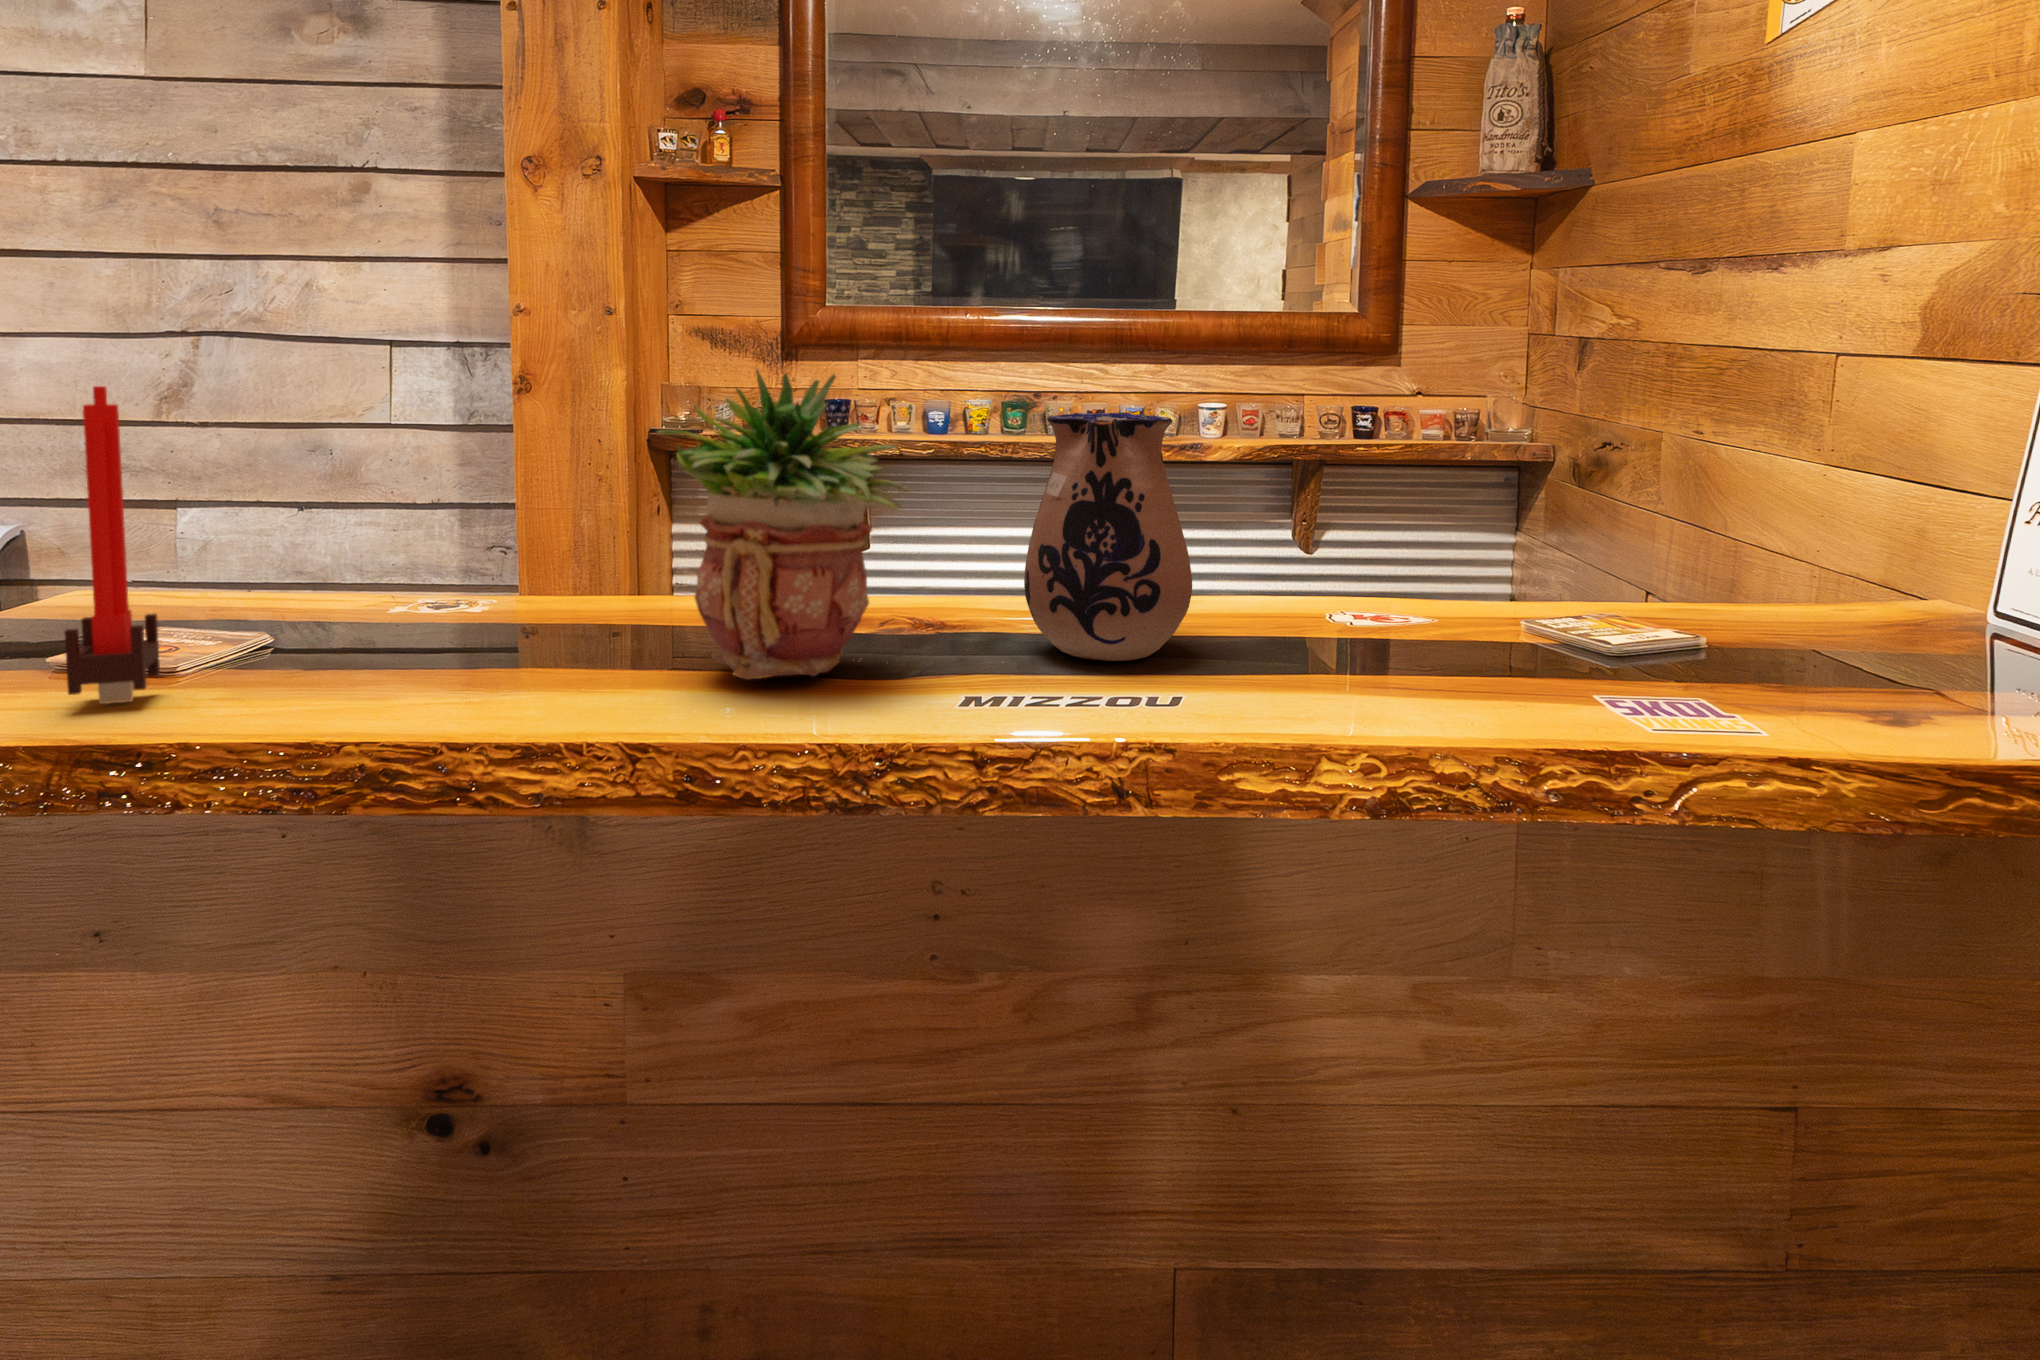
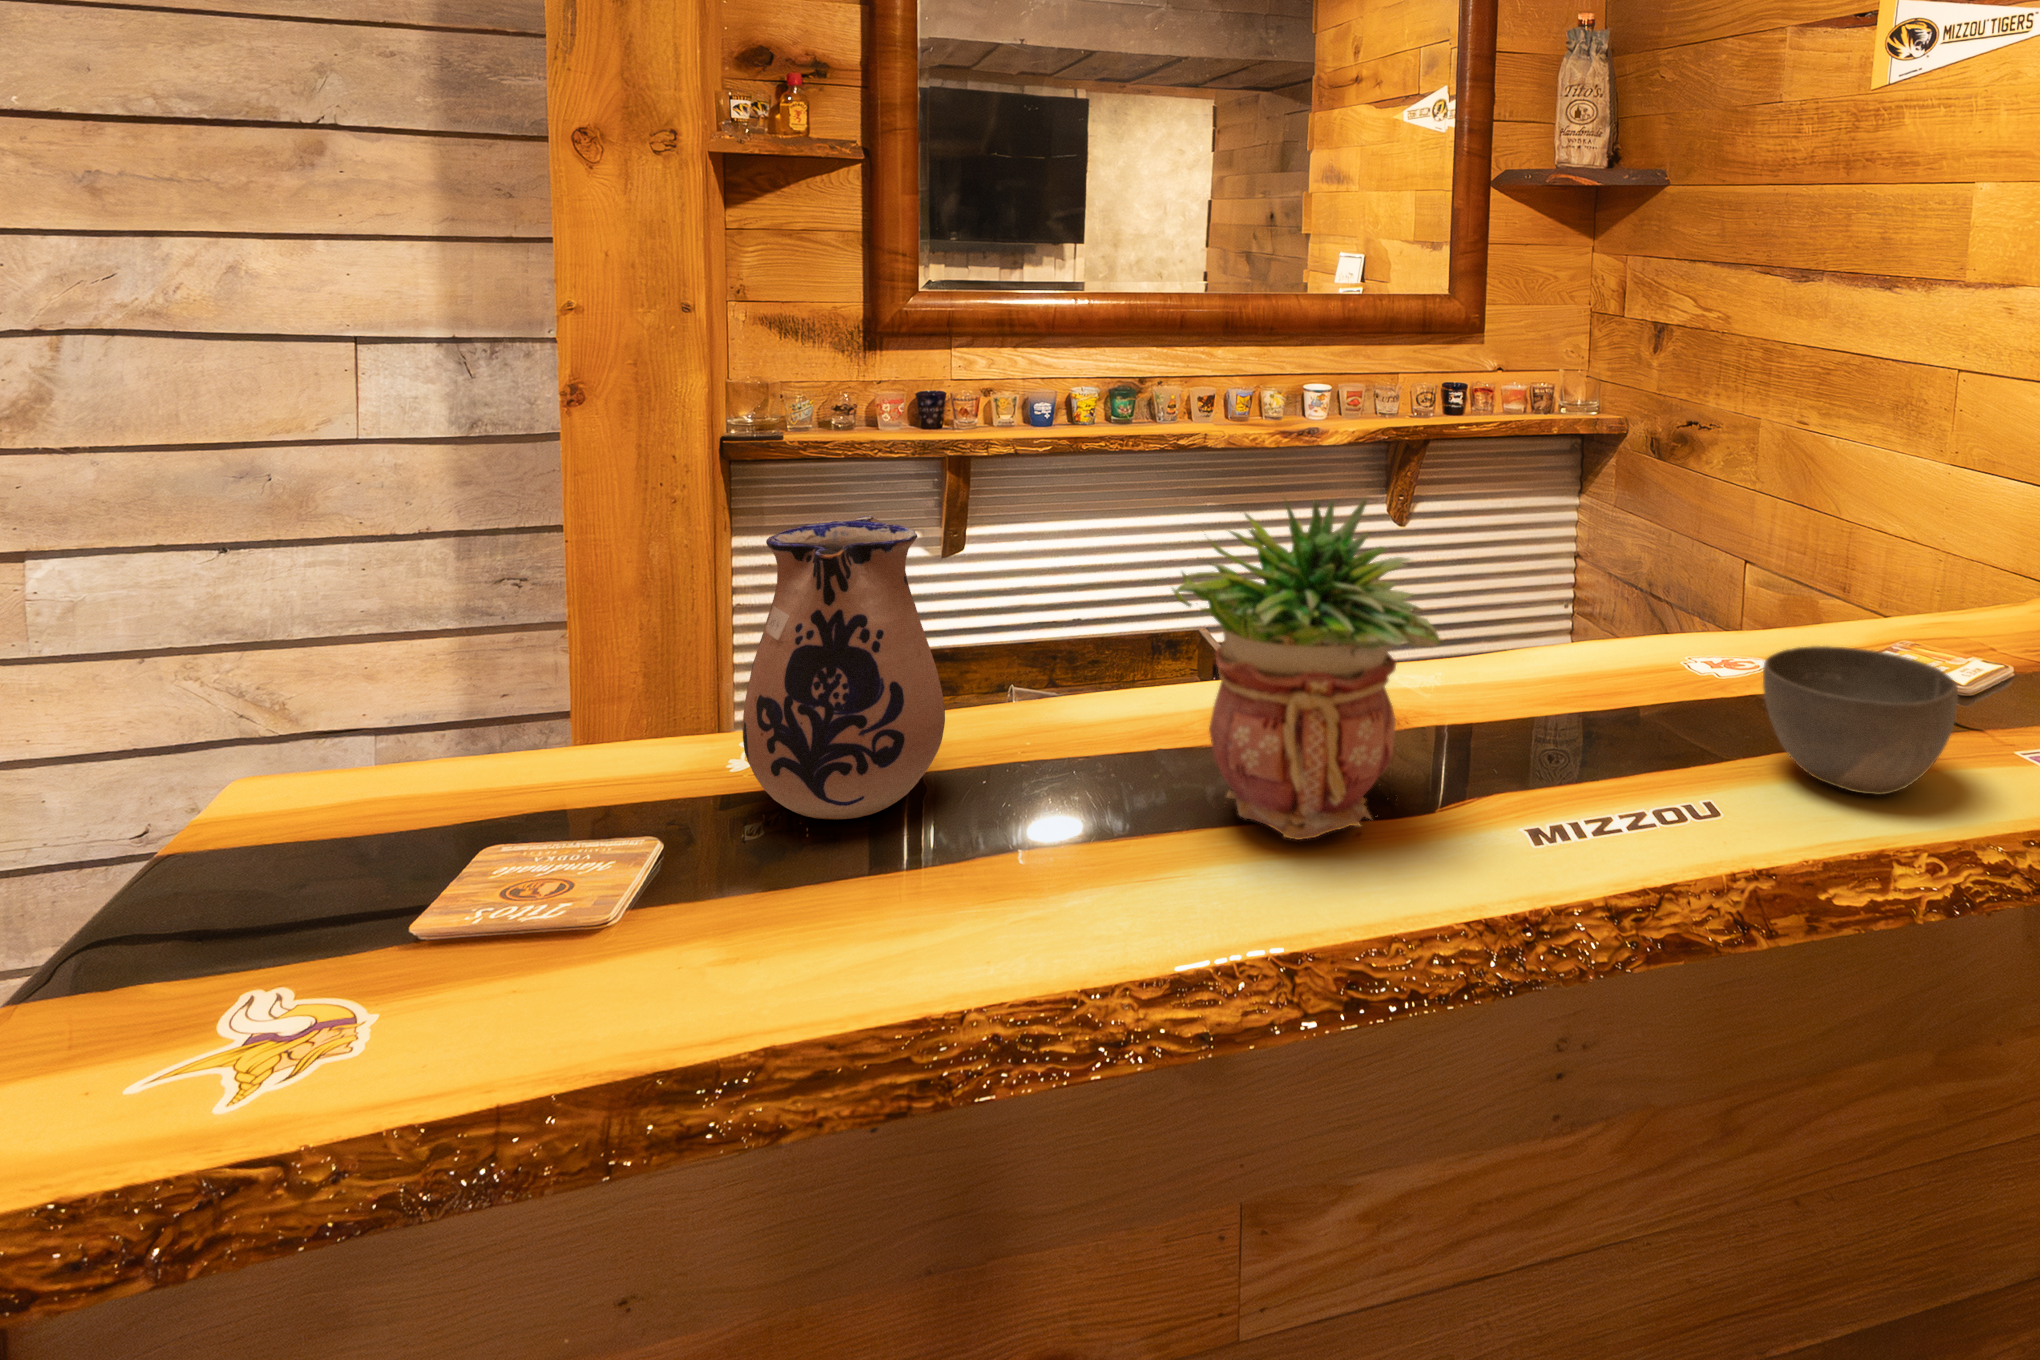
candle: present [65,386,160,704] -> none [509,594,622,1008]
ceramic pitcher: present [1024,412,1192,661] -> present [743,515,945,819]
bowl: none [1270,568,1471,709] -> present [1763,646,1958,795]

